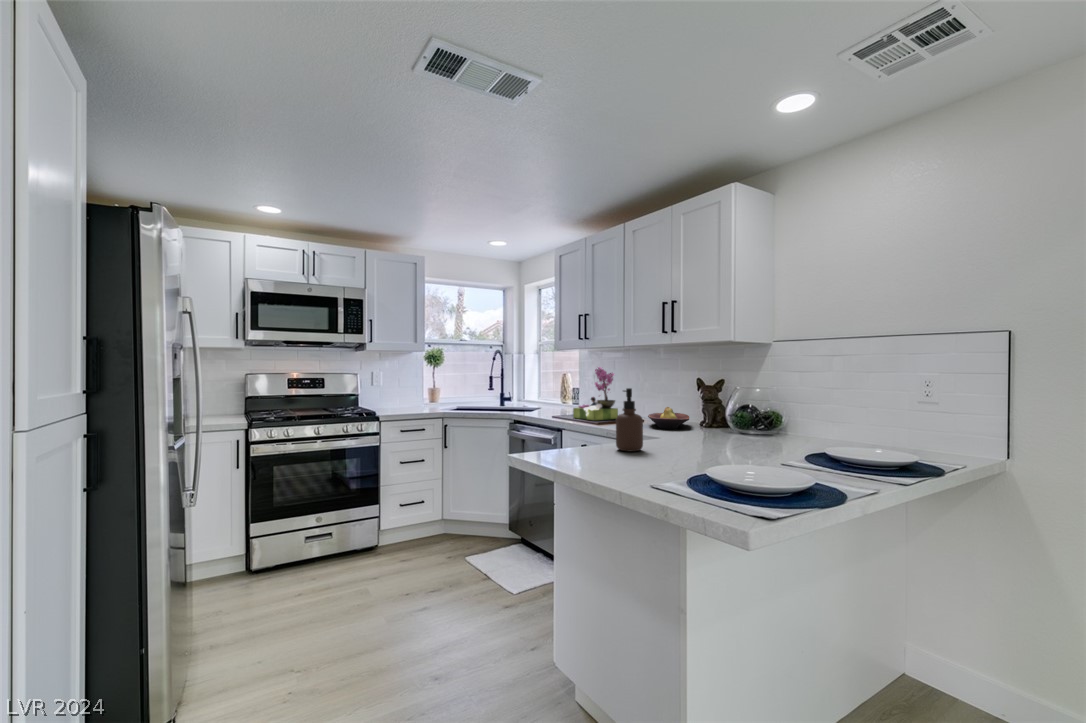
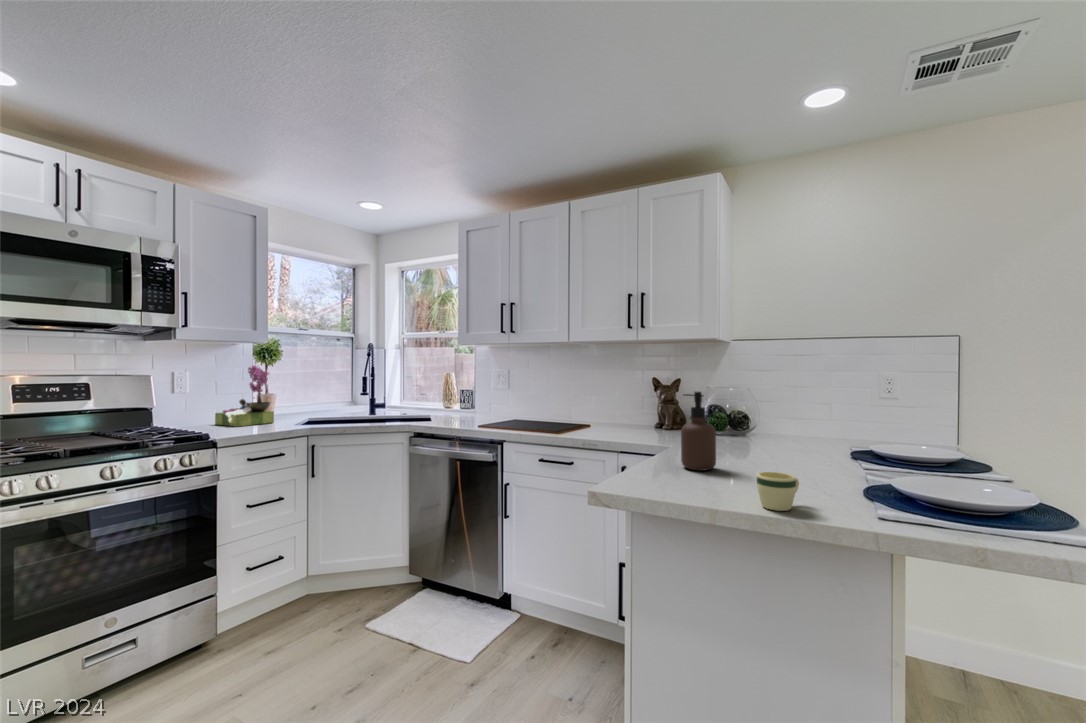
flower arrangement: present [573,367,618,420] -> present [215,365,274,427]
fruit bowl: present [648,407,689,429] -> none [601,409,656,434]
mug: none [588,445,625,472] -> present [757,472,799,511]

